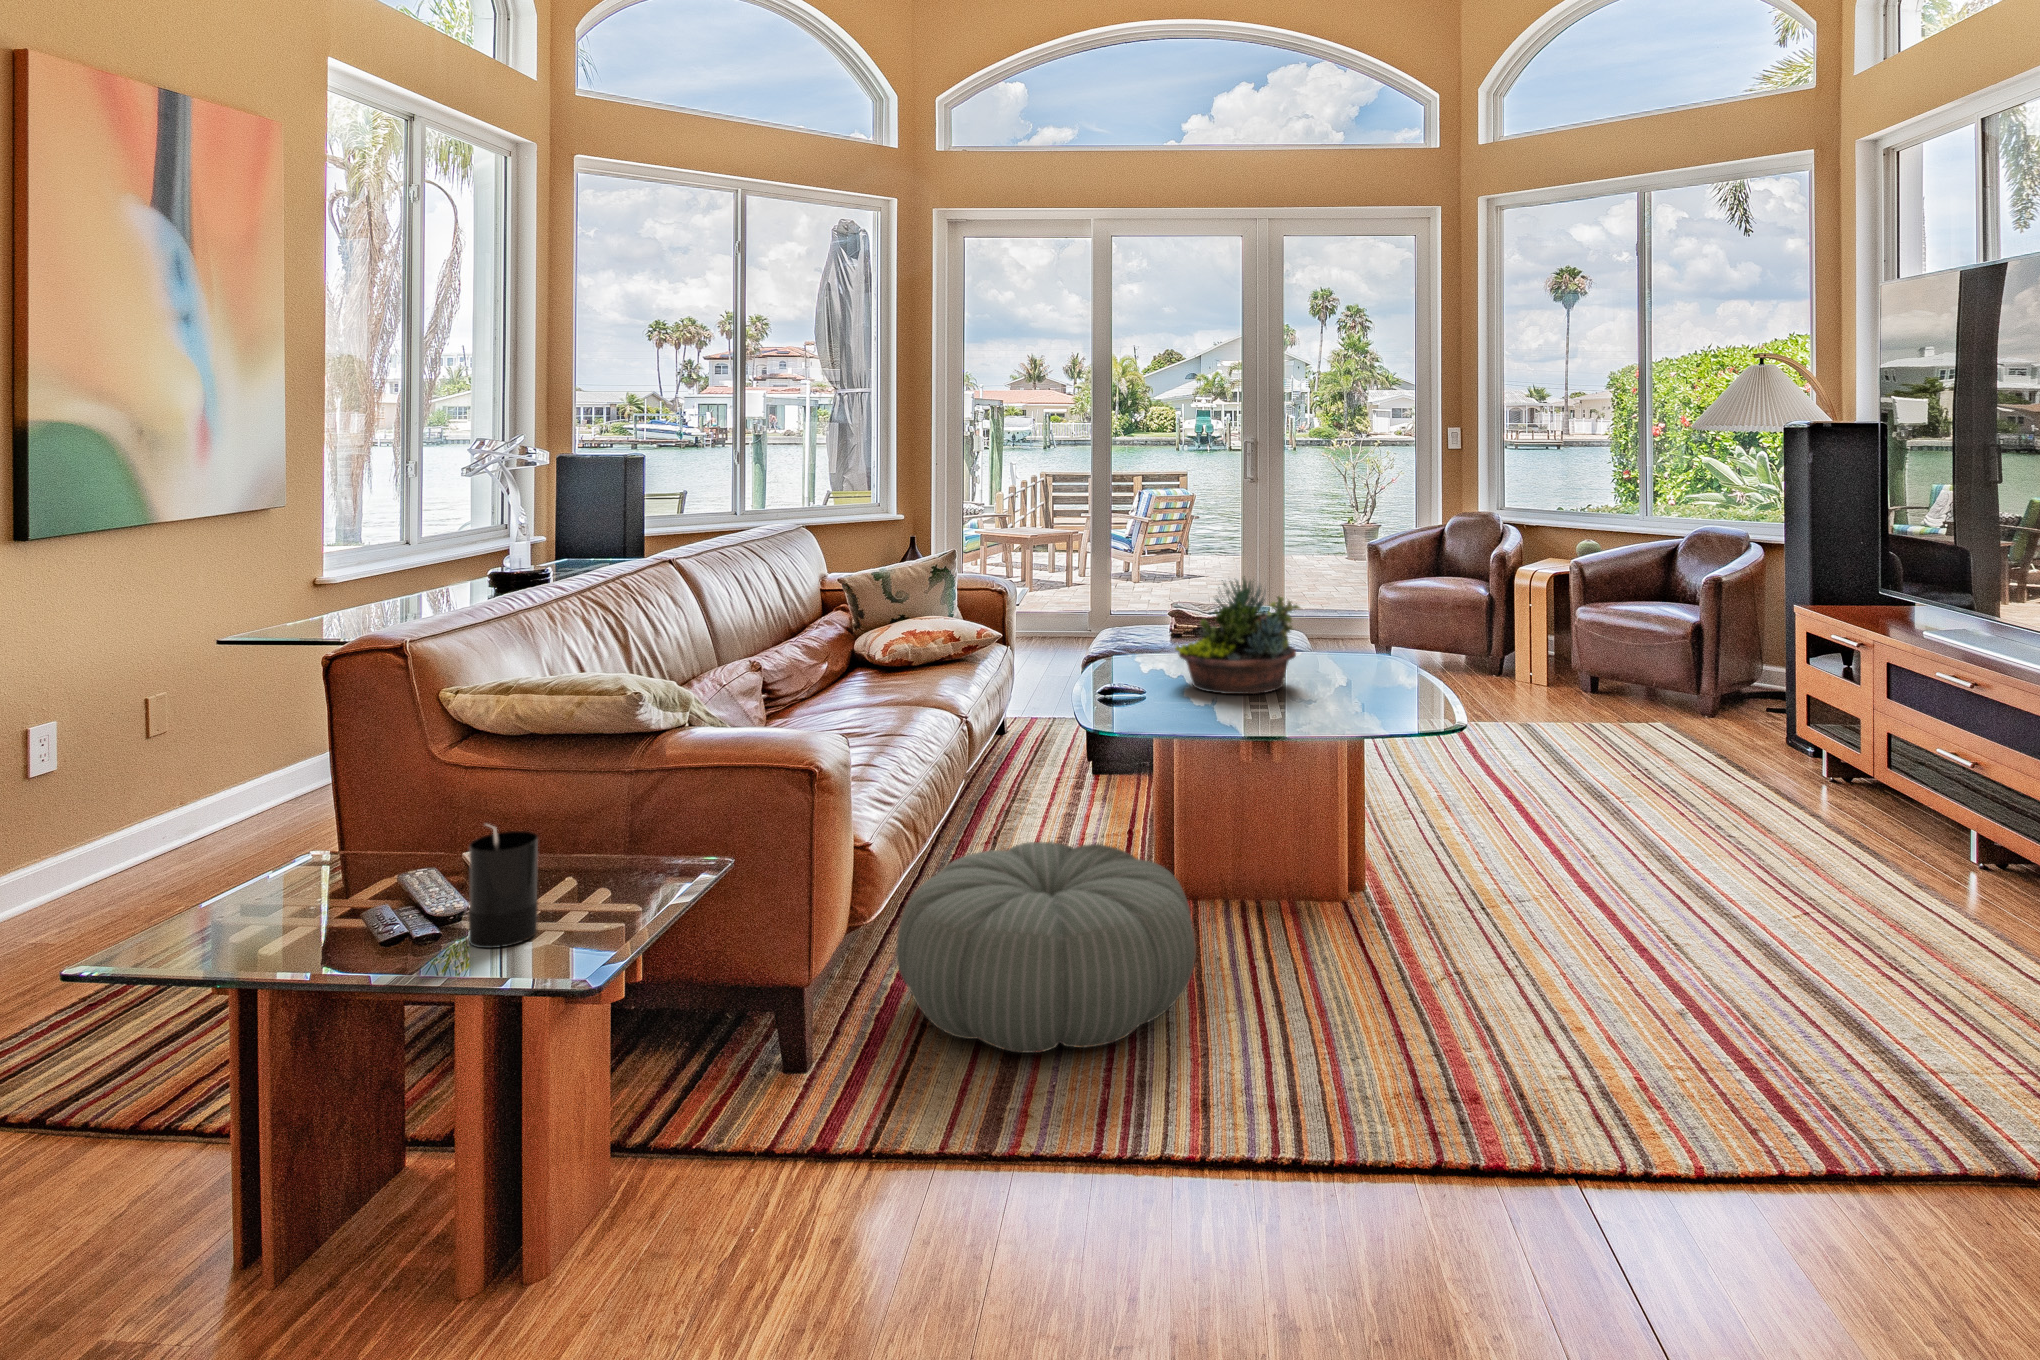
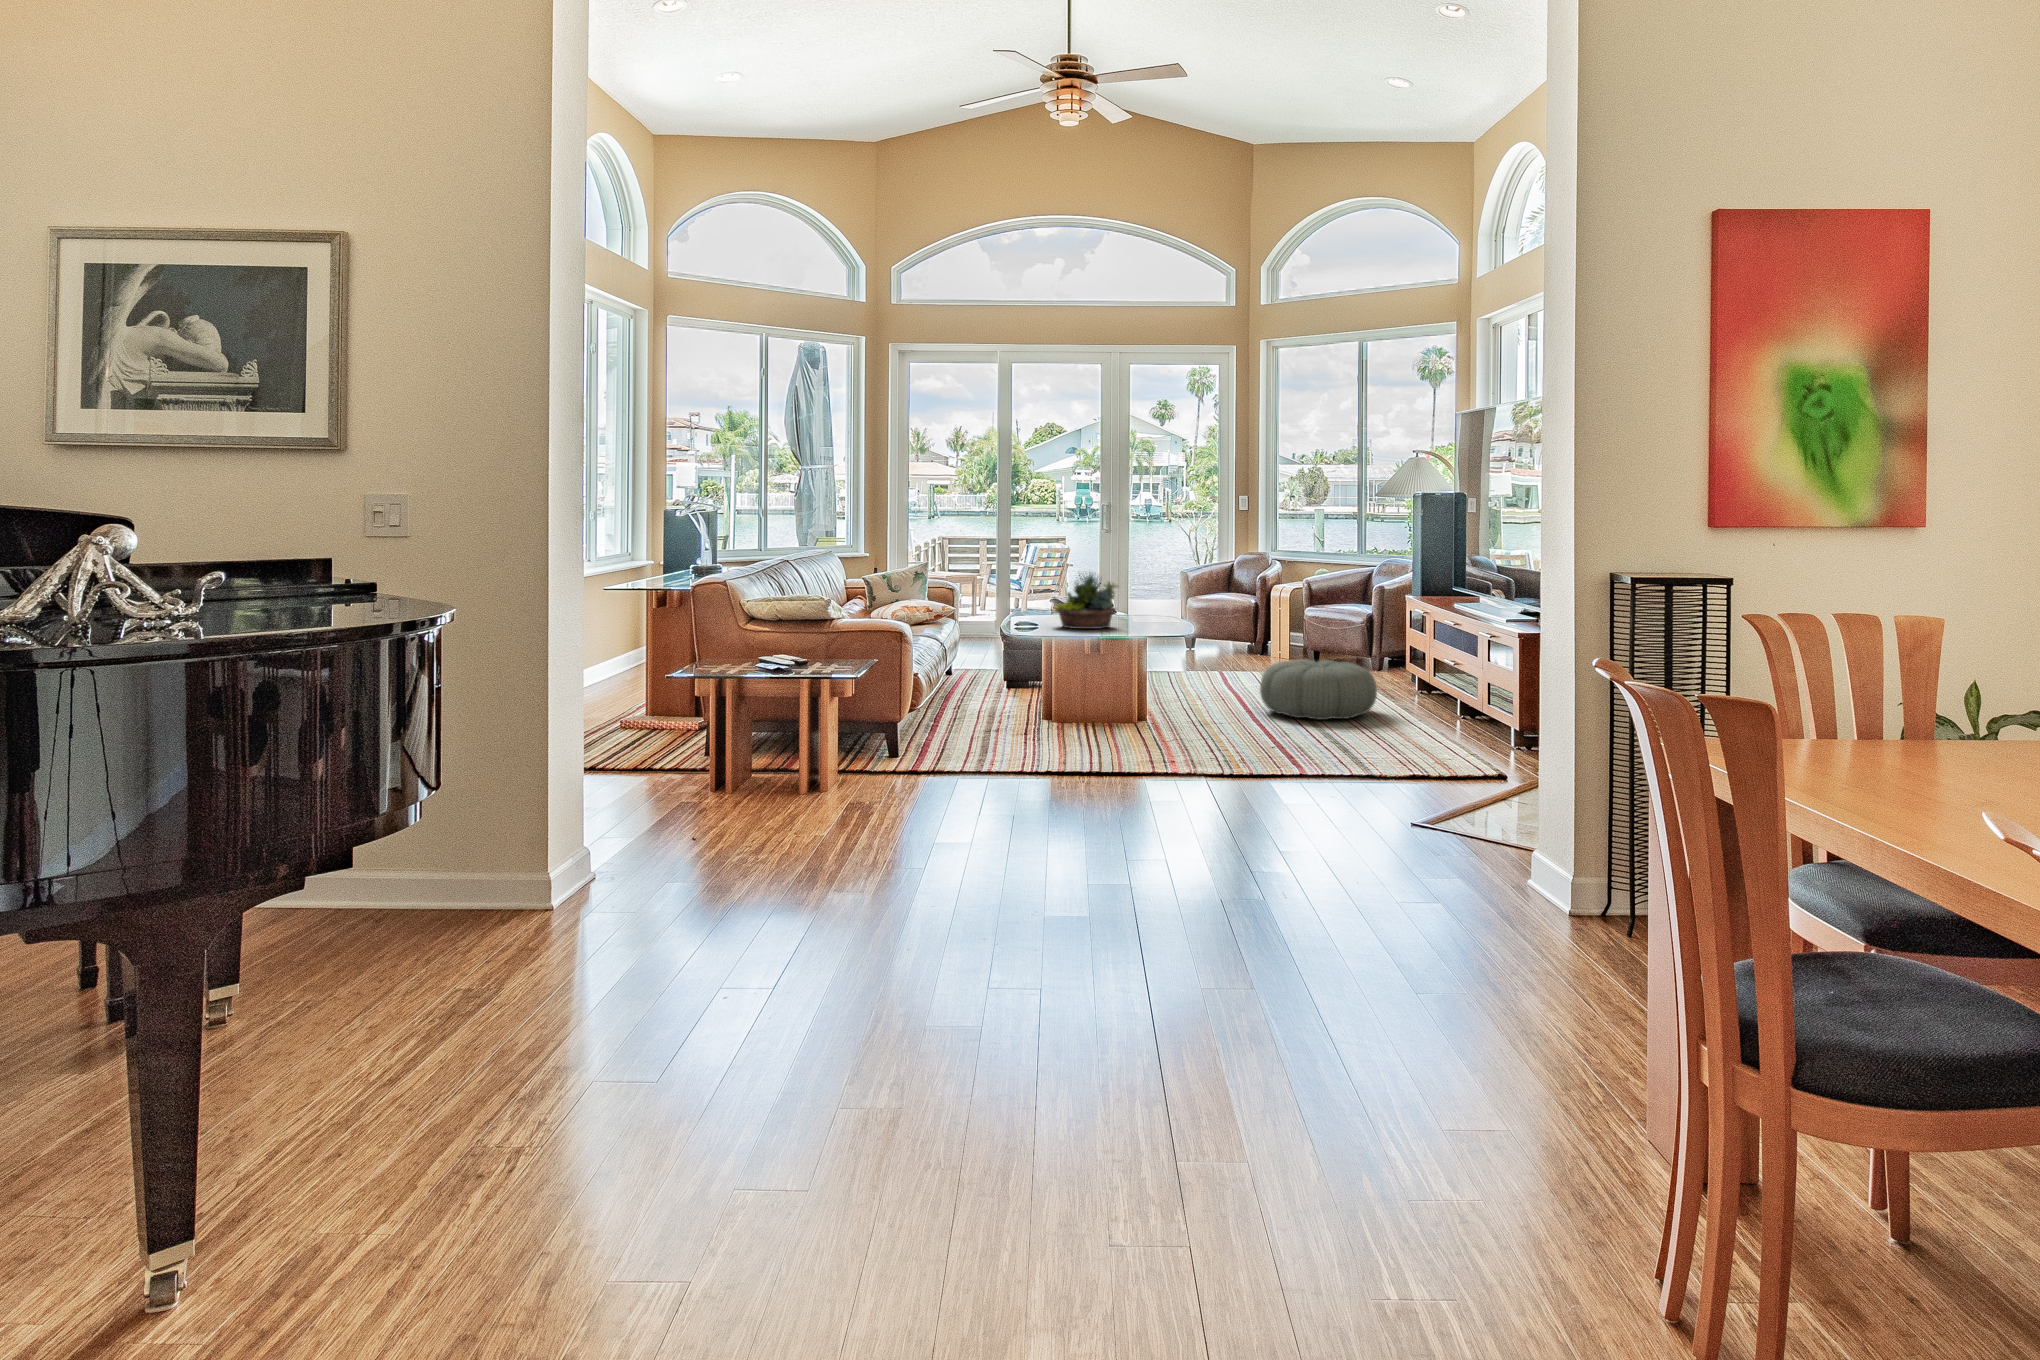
candle: present [469,824,538,948] -> none [795,631,818,672]
pouf: present [896,842,1196,1053] -> present [1260,659,1377,720]

